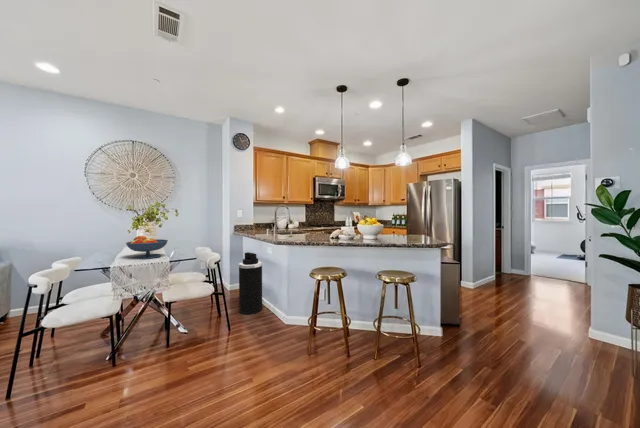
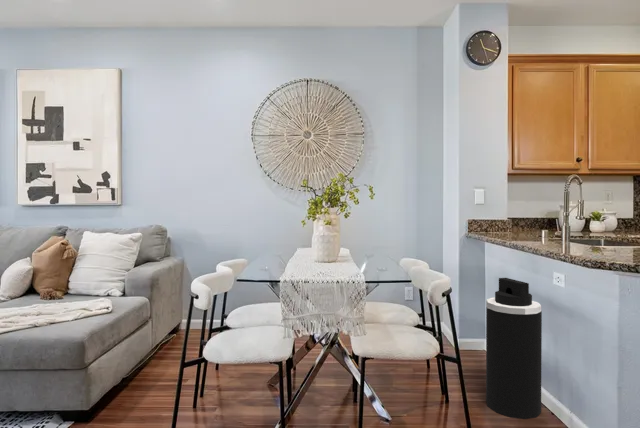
fruit bowl: present [126,236,168,259] -> none [299,230,359,270]

